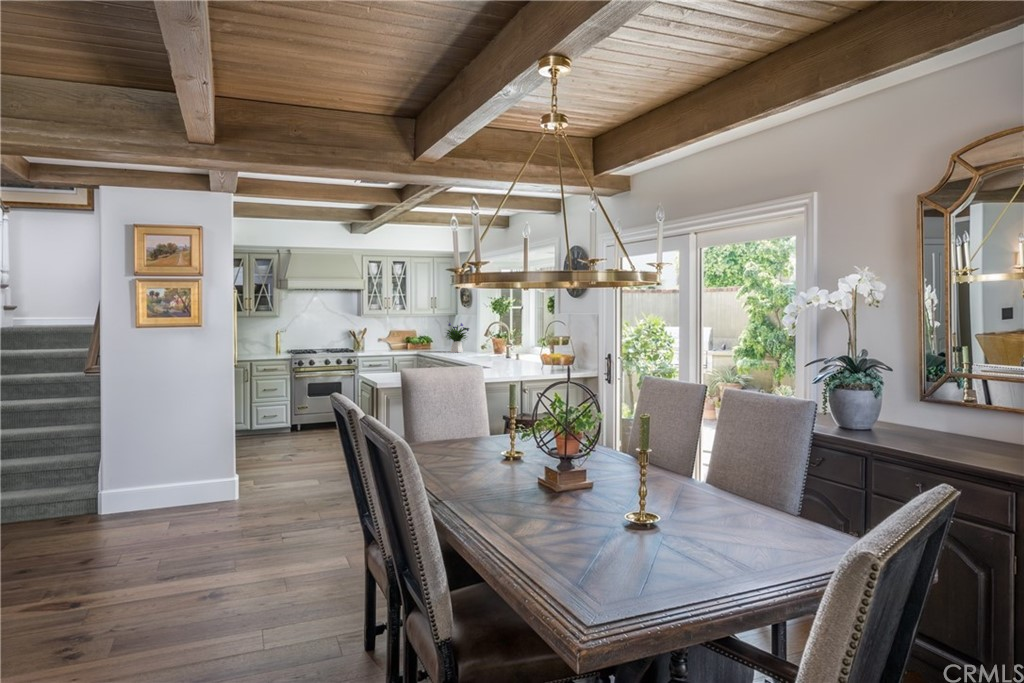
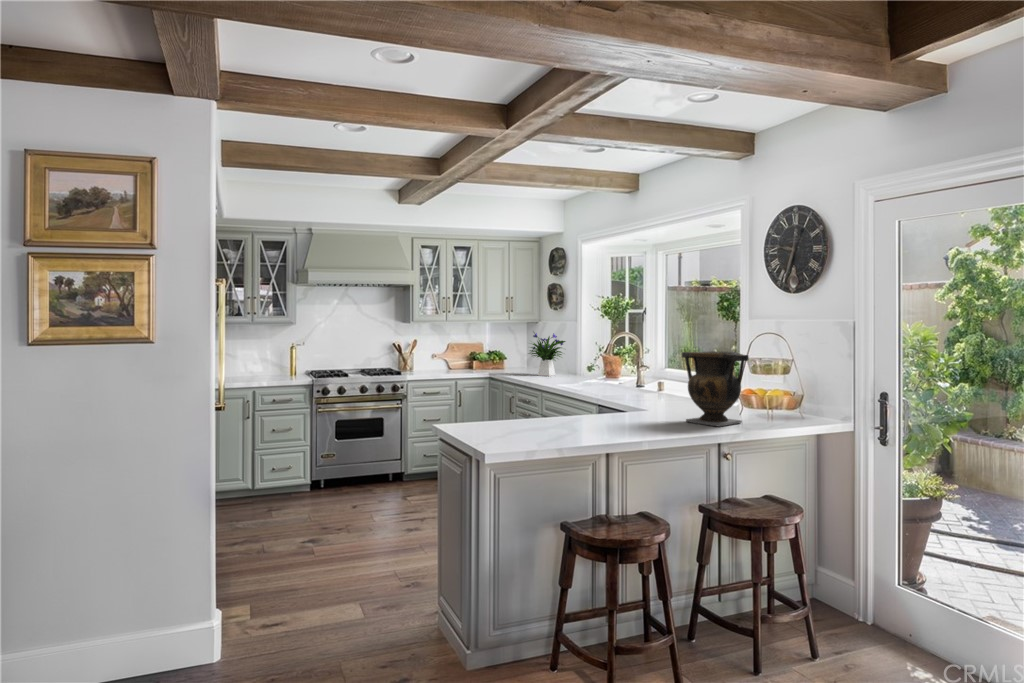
vase: none [509,331,543,374] -> present [682,351,749,427]

